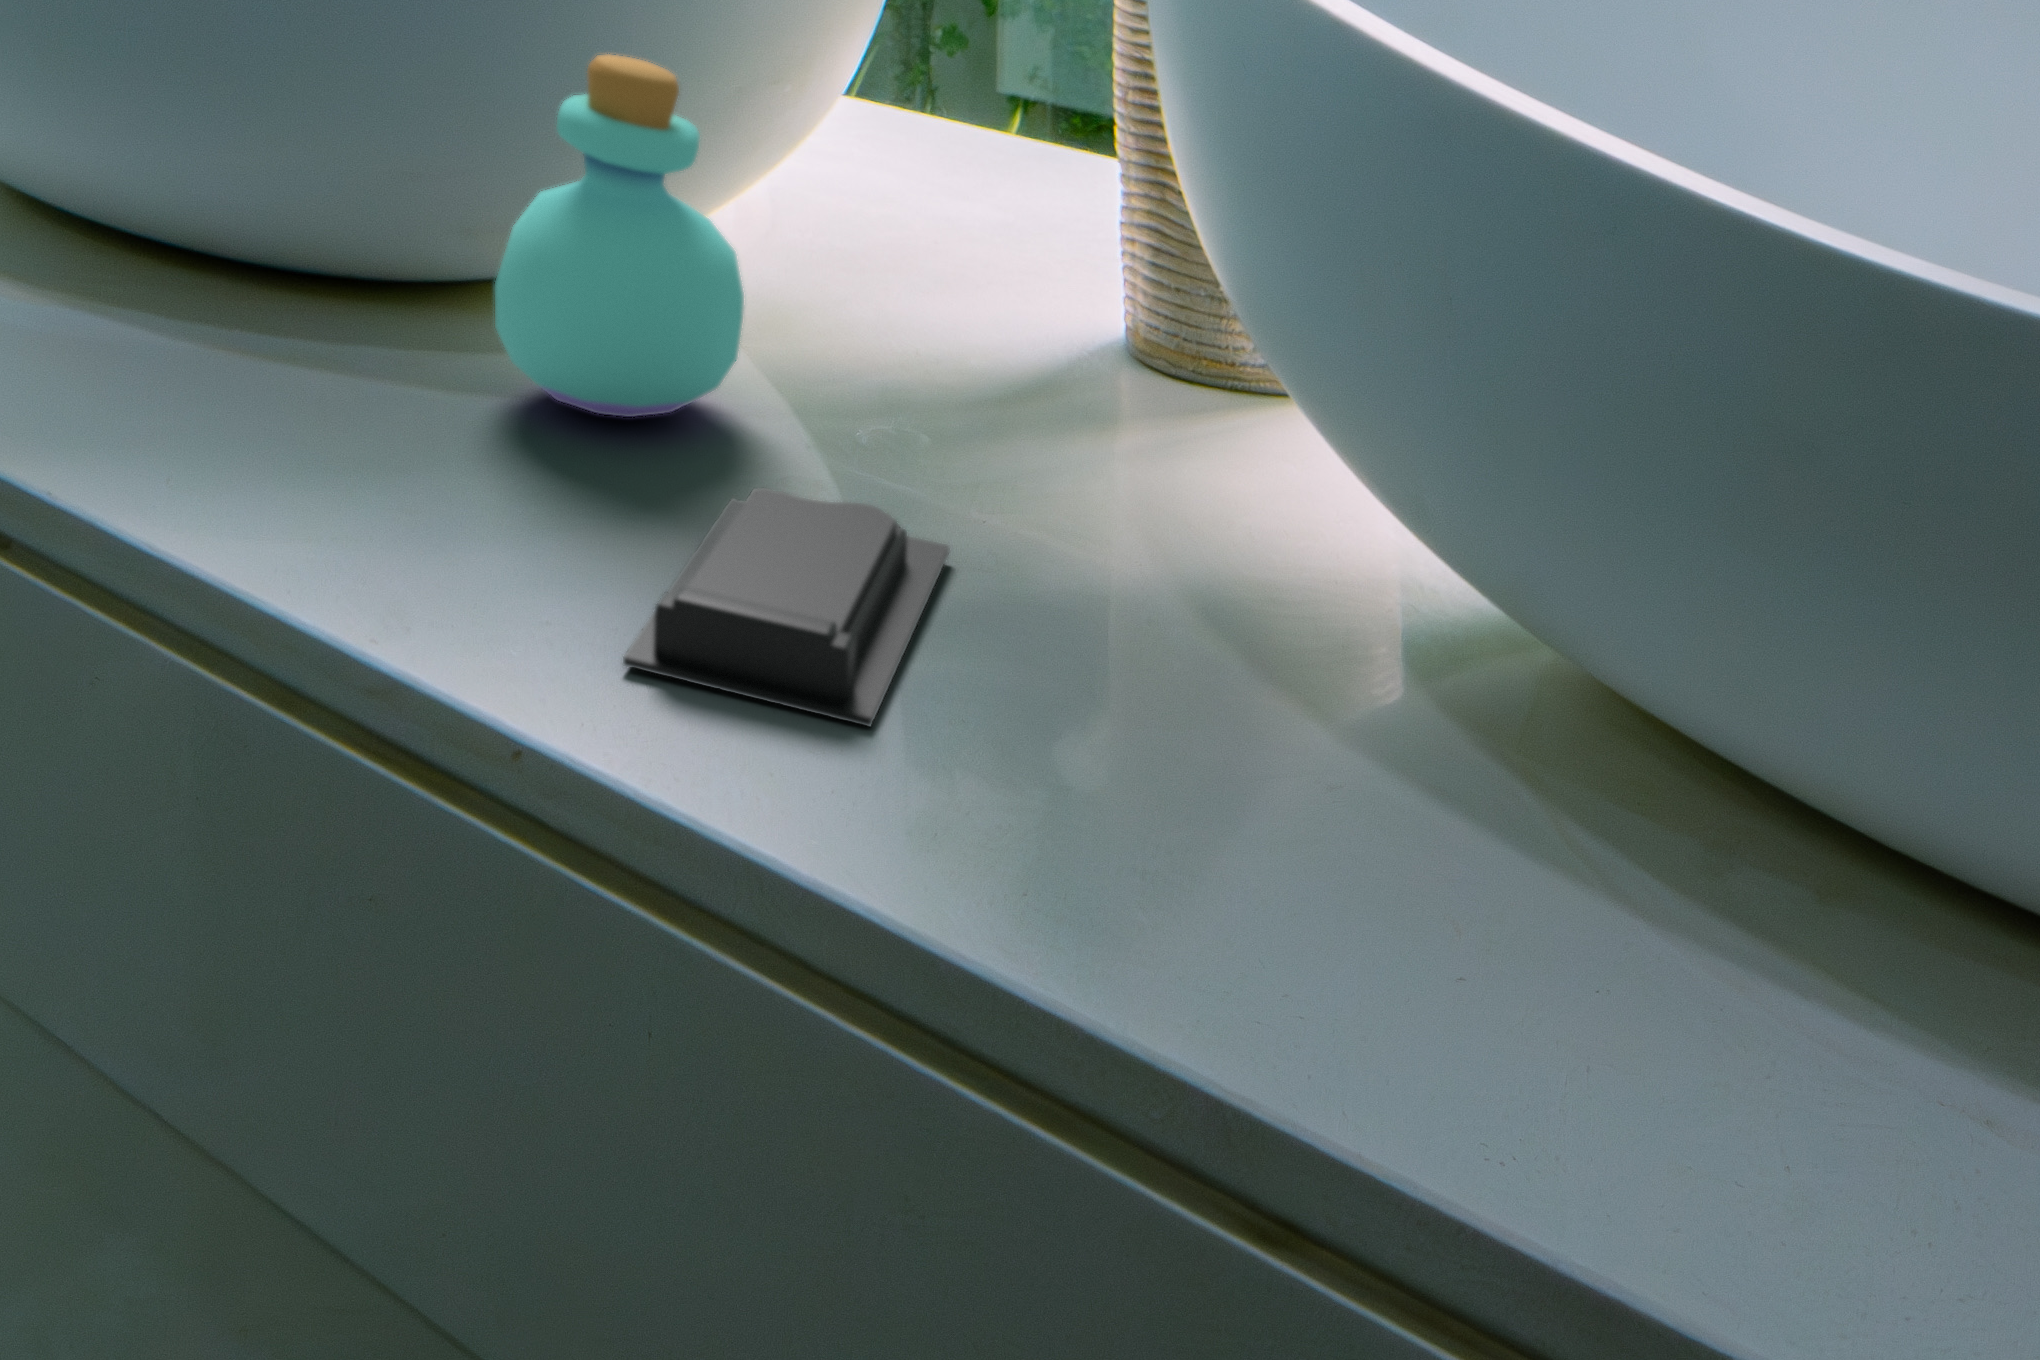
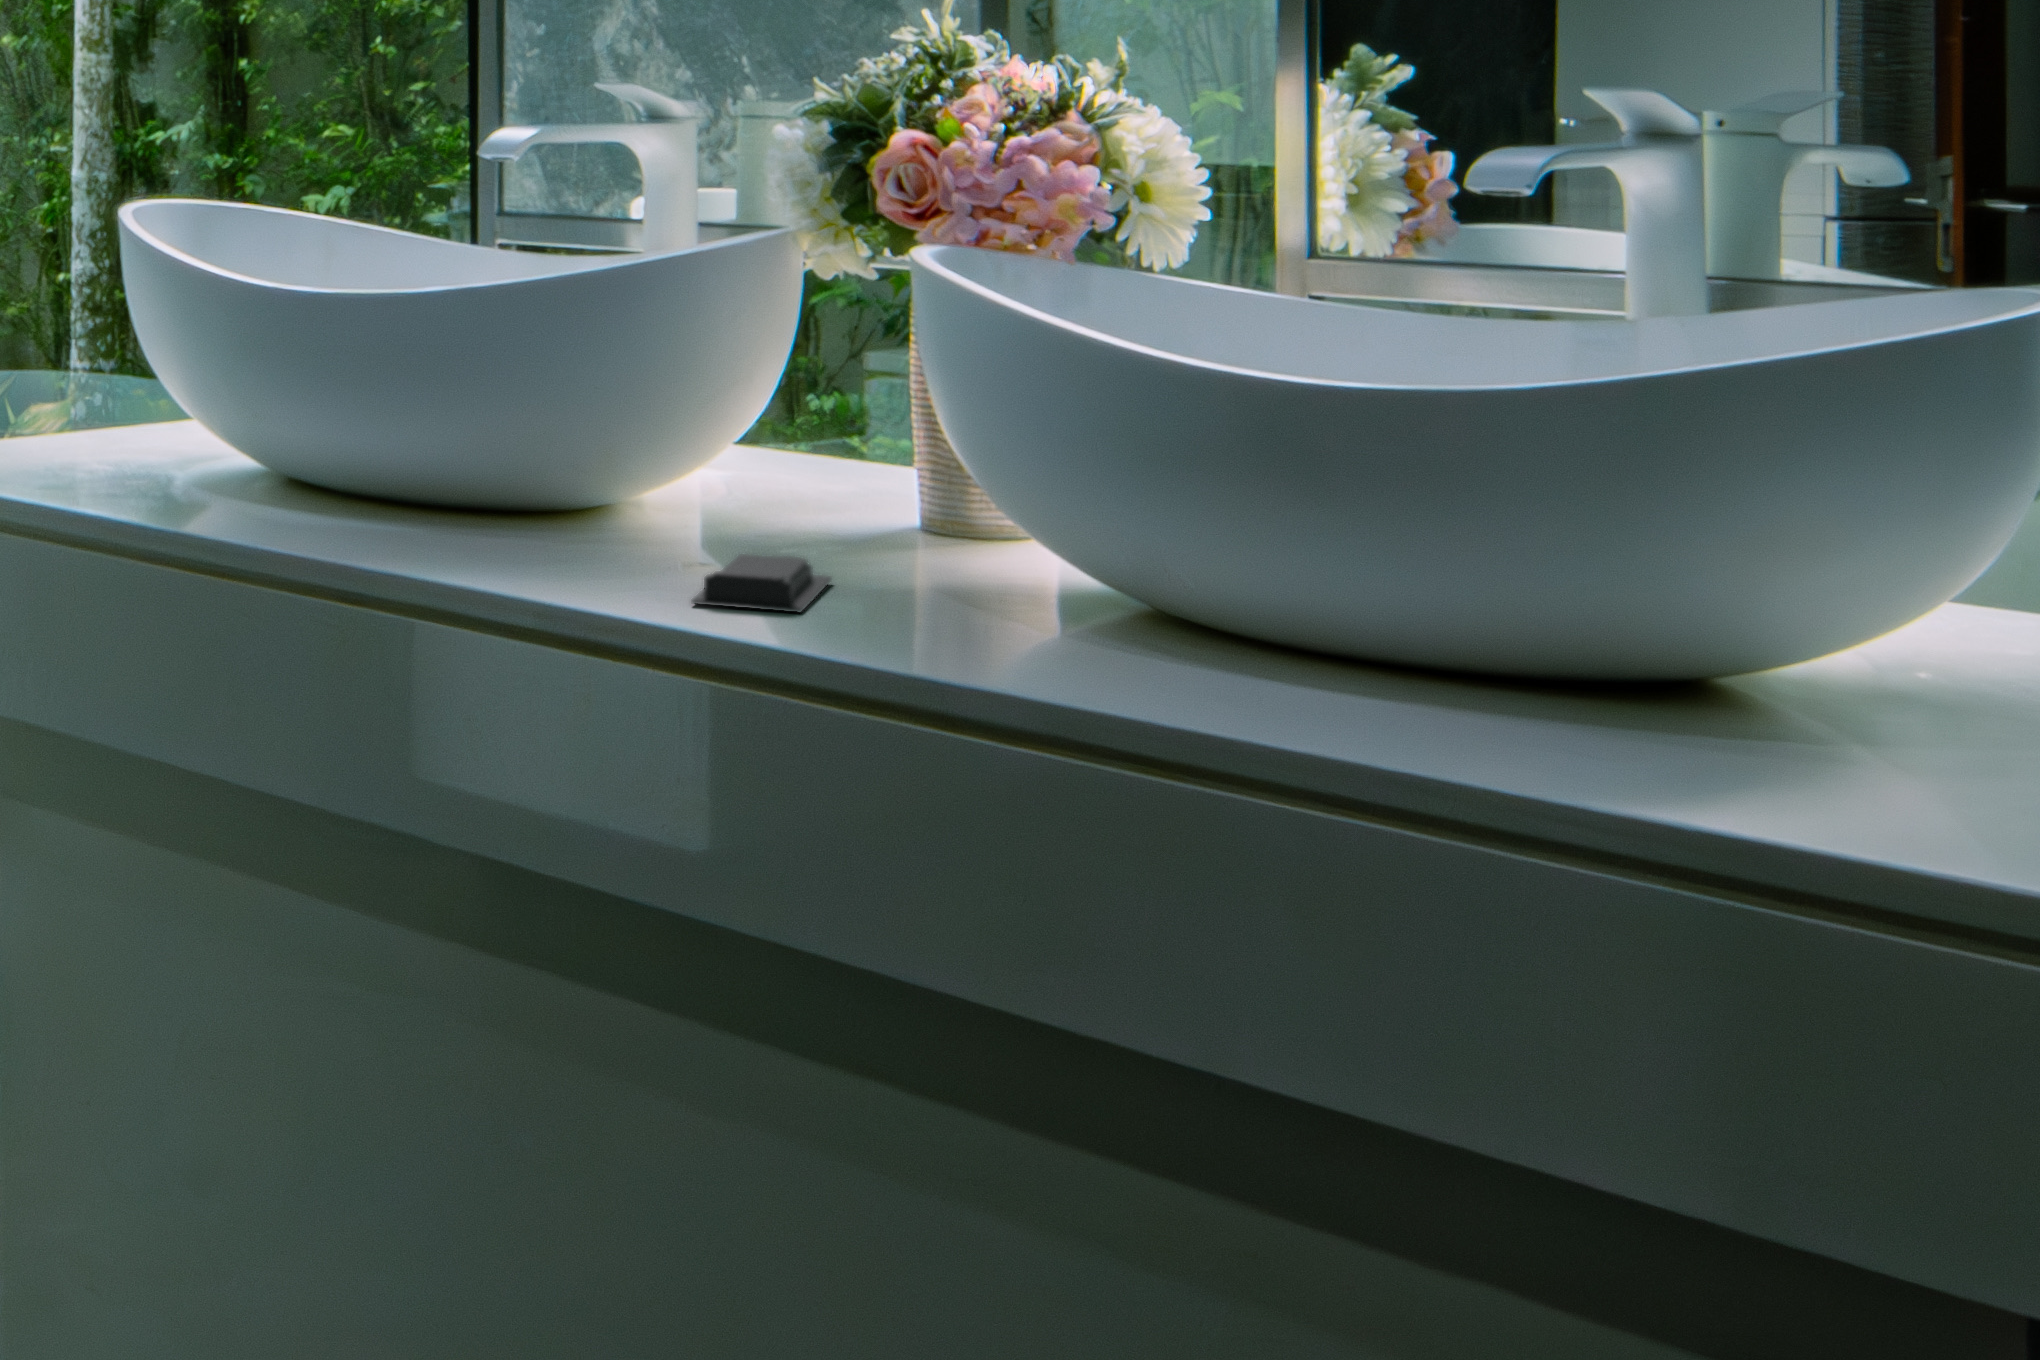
perfume bottle: present [495,54,744,417] -> none [596,376,725,554]

